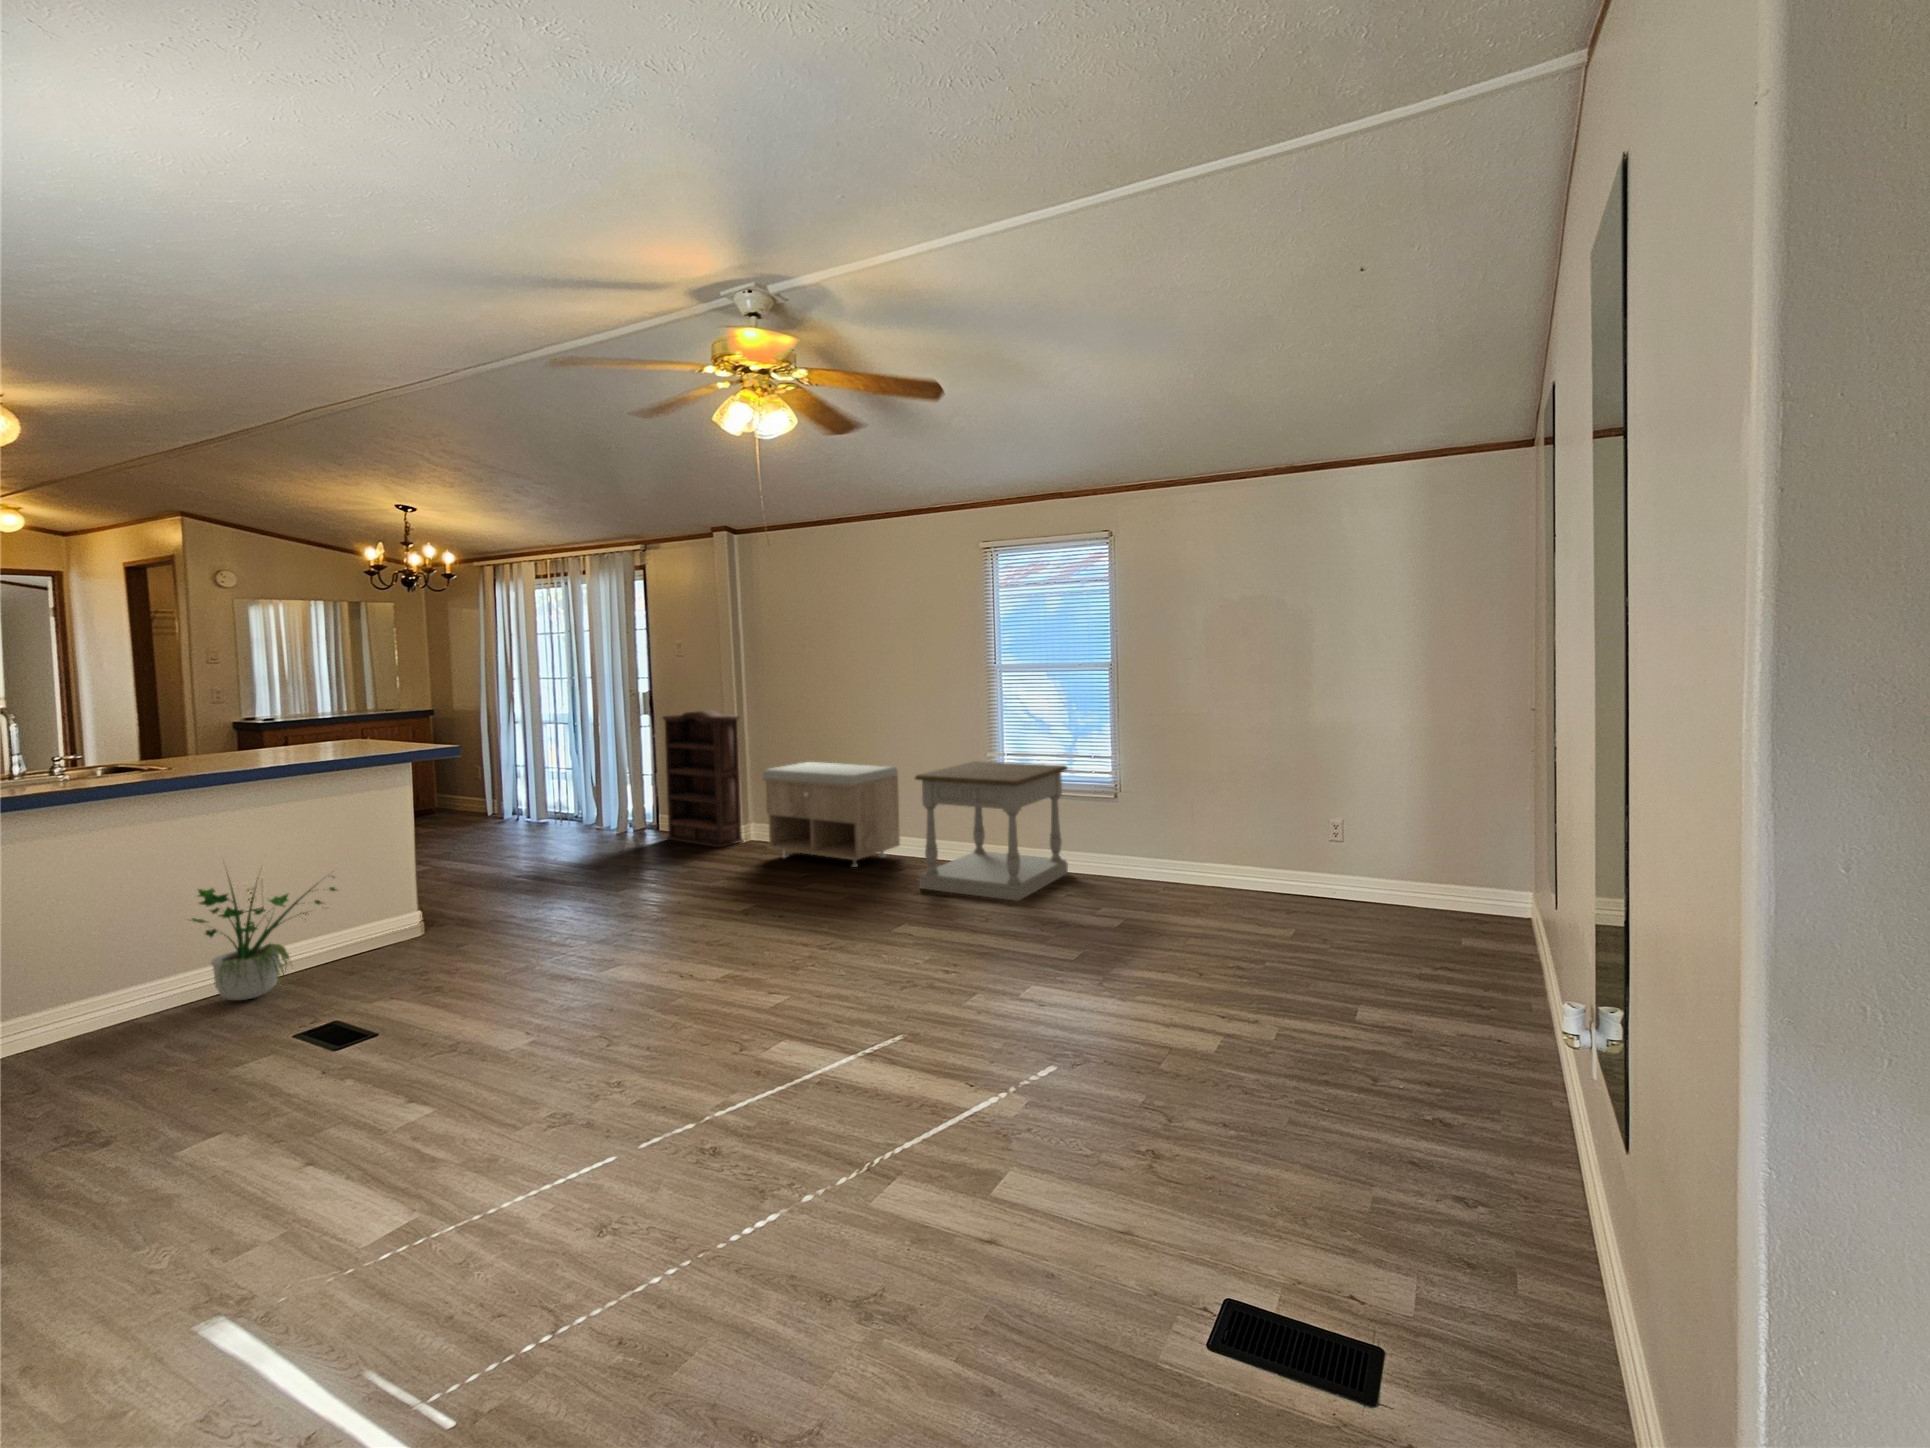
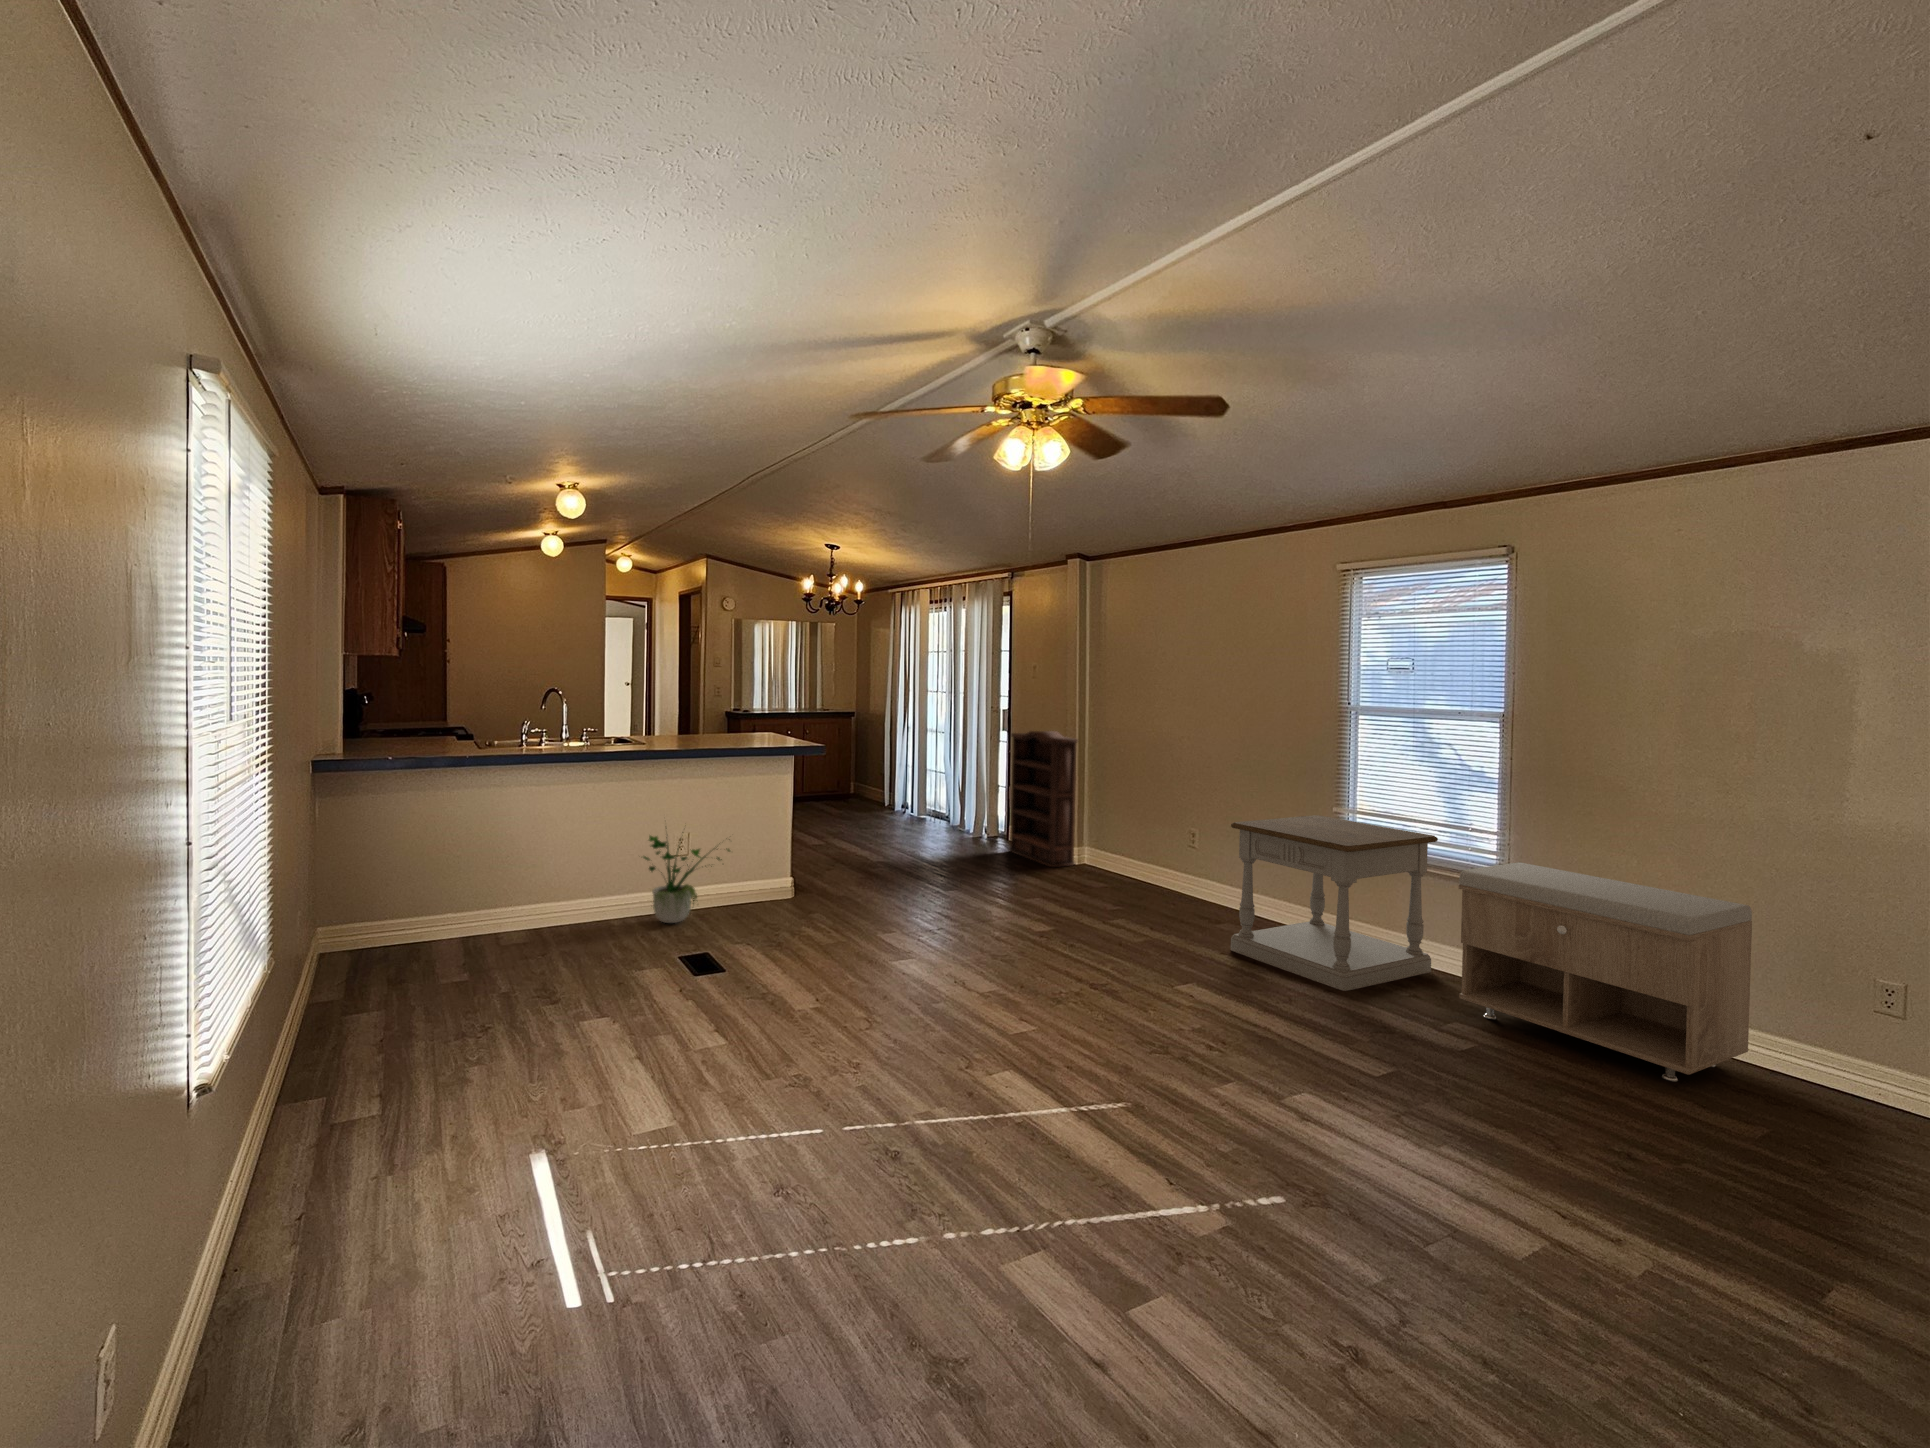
storage bench: present [763,762,900,867] -> present [1459,862,1752,1082]

